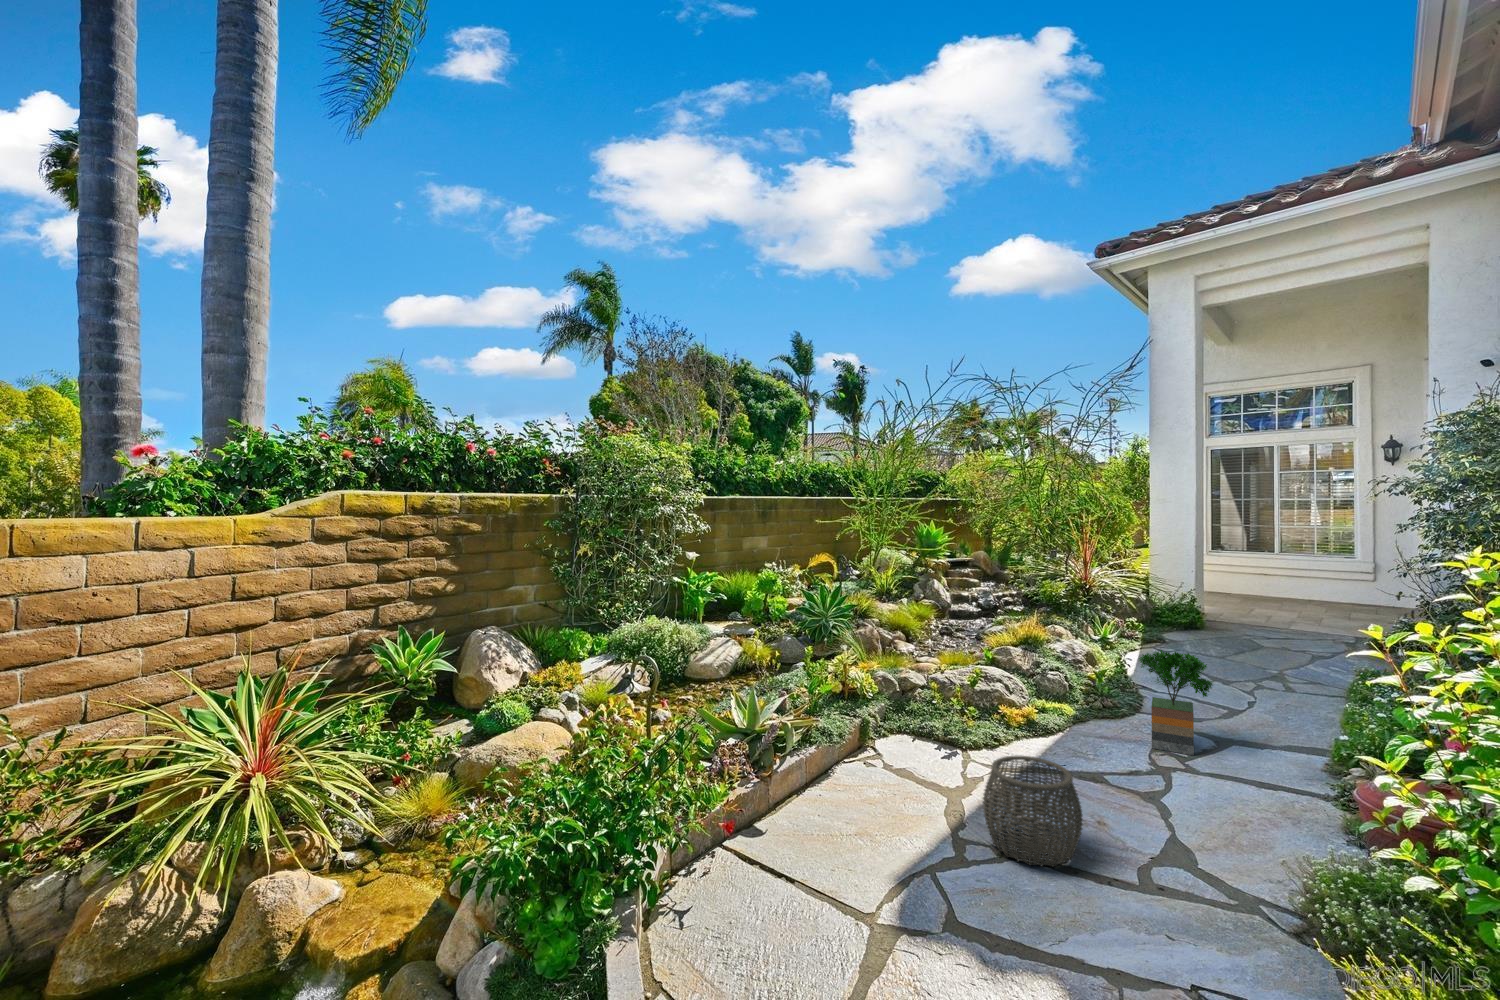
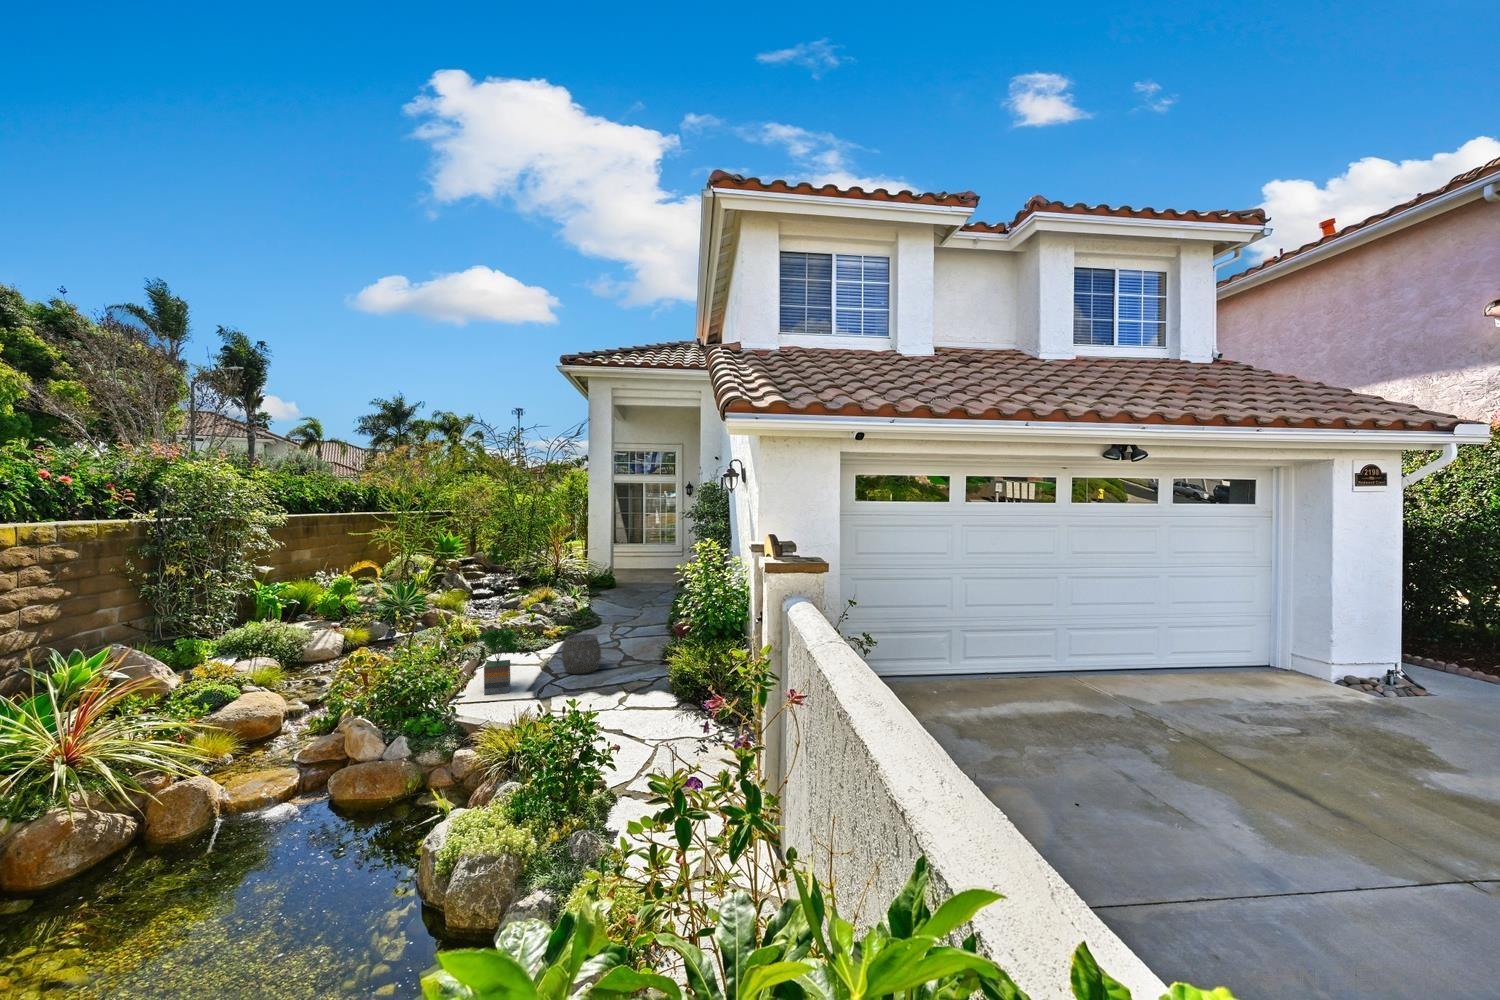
potted tree: present [1139,650,1213,755] -> present [478,629,520,695]

